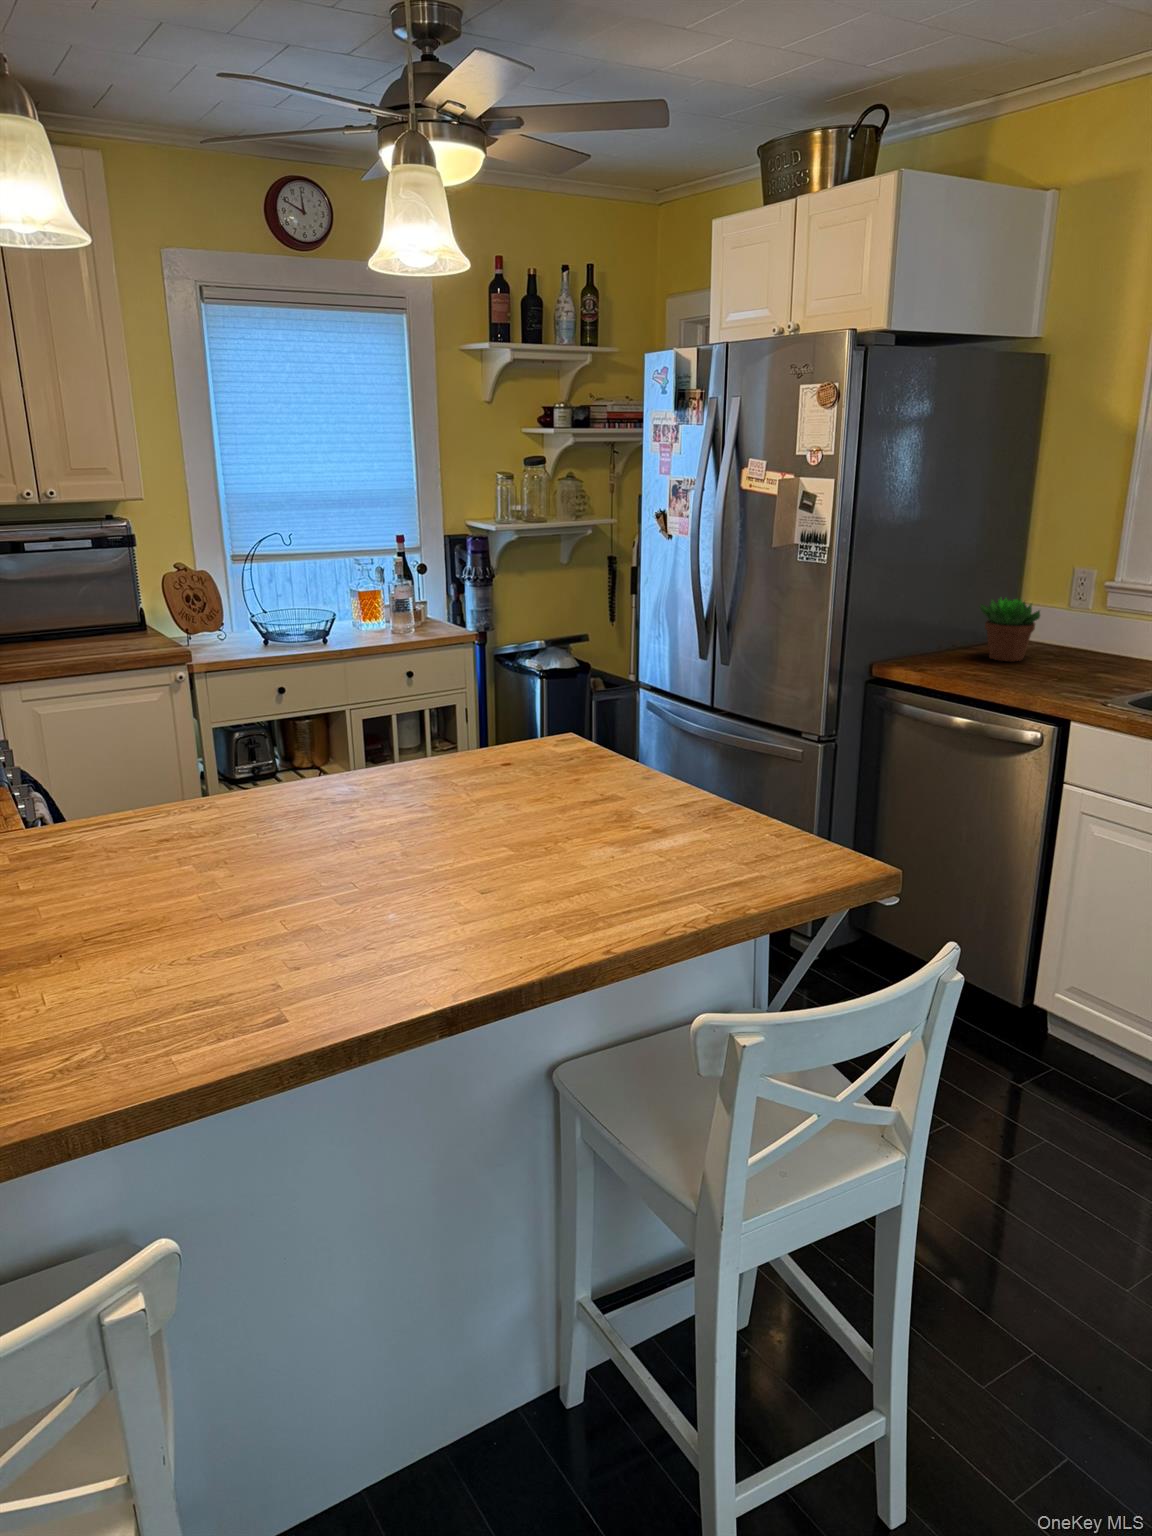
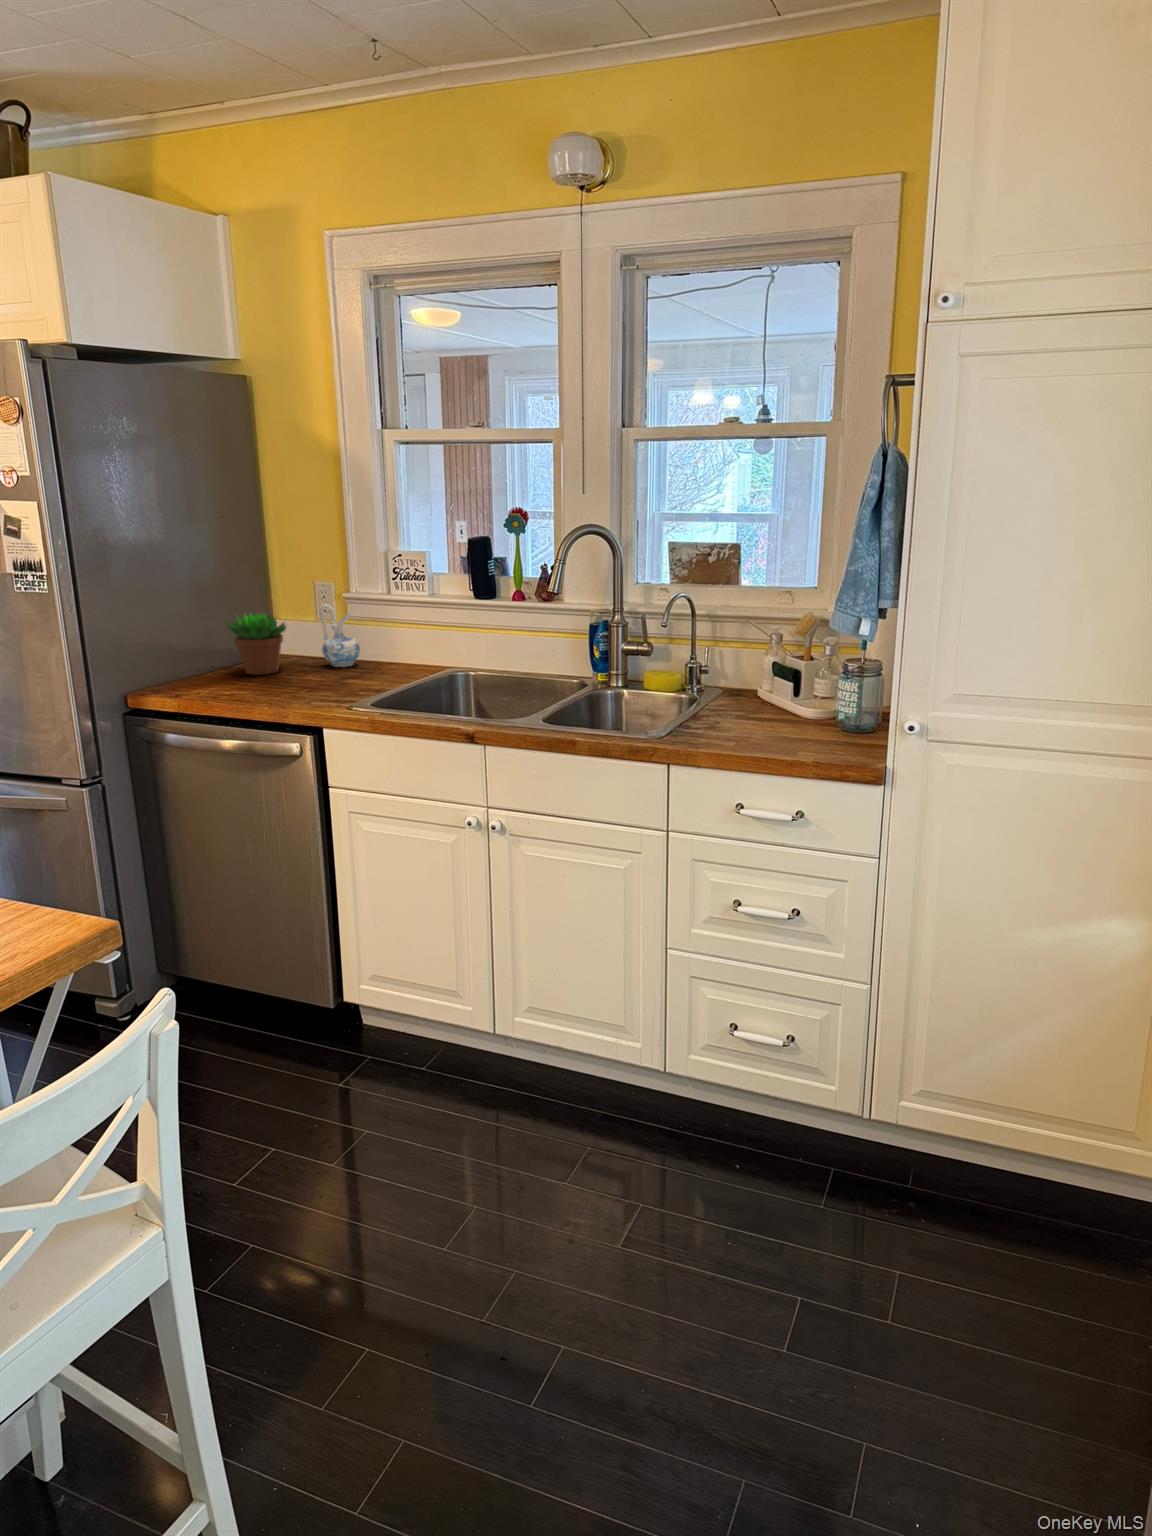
ceramic pitcher: none [1075,595,1119,664] -> present [319,604,360,667]

